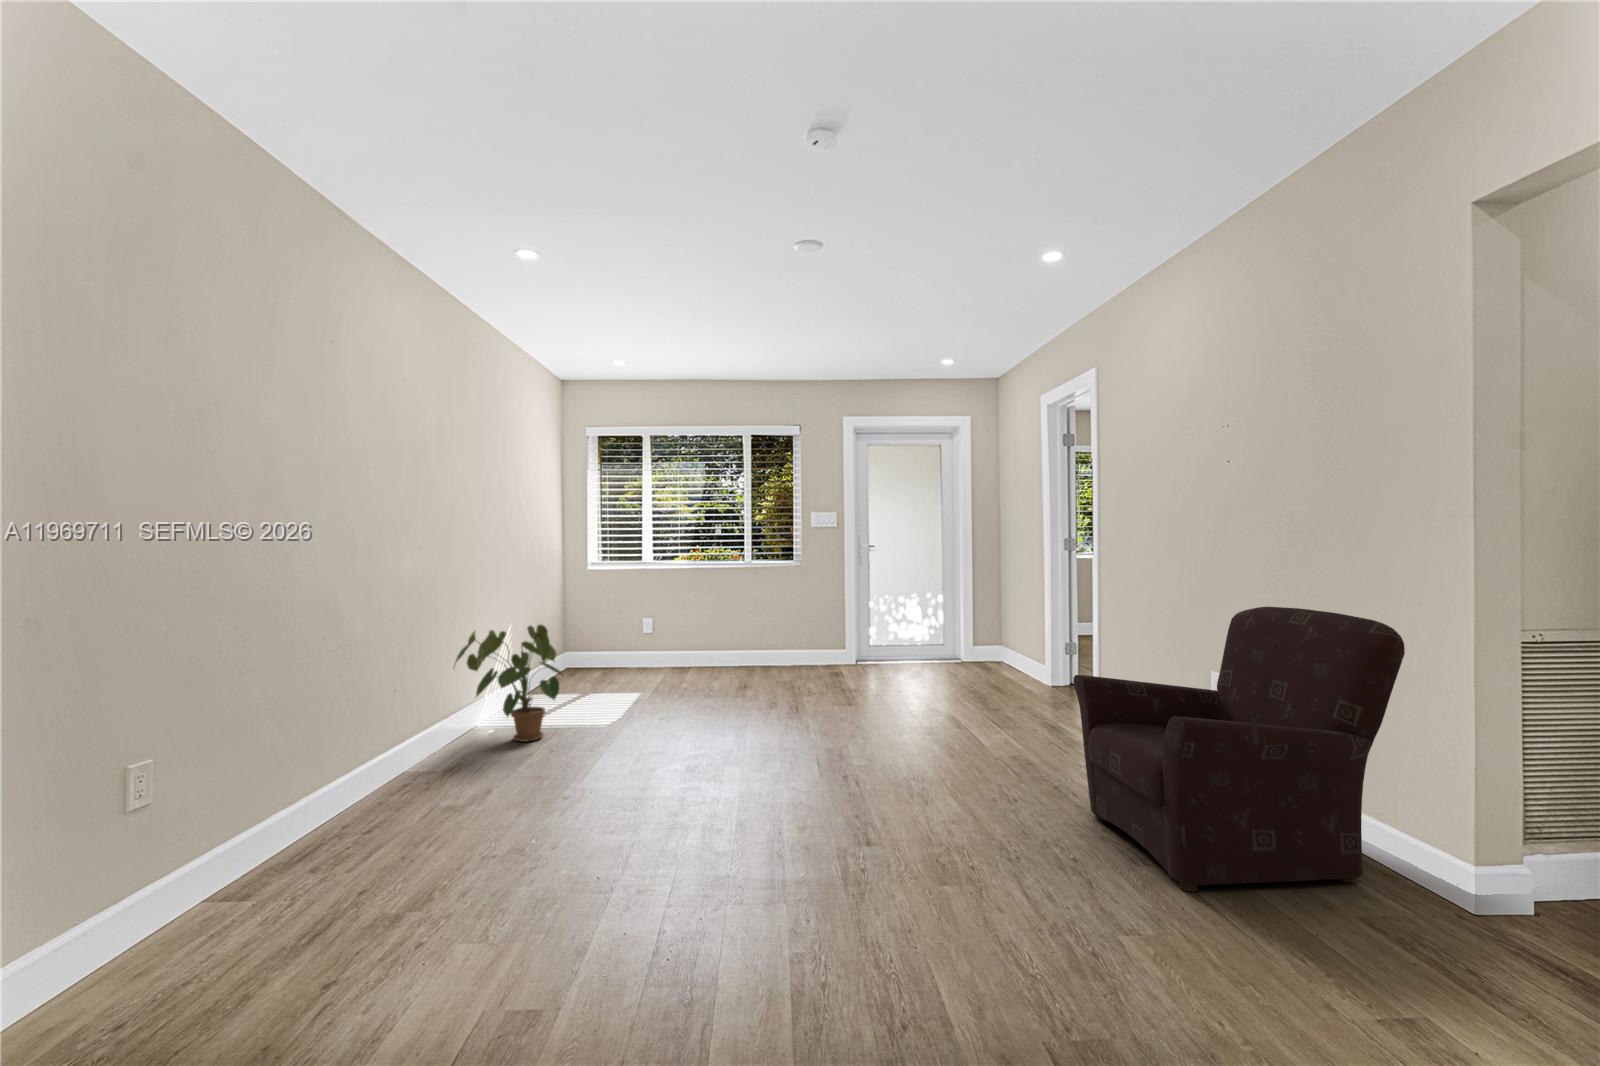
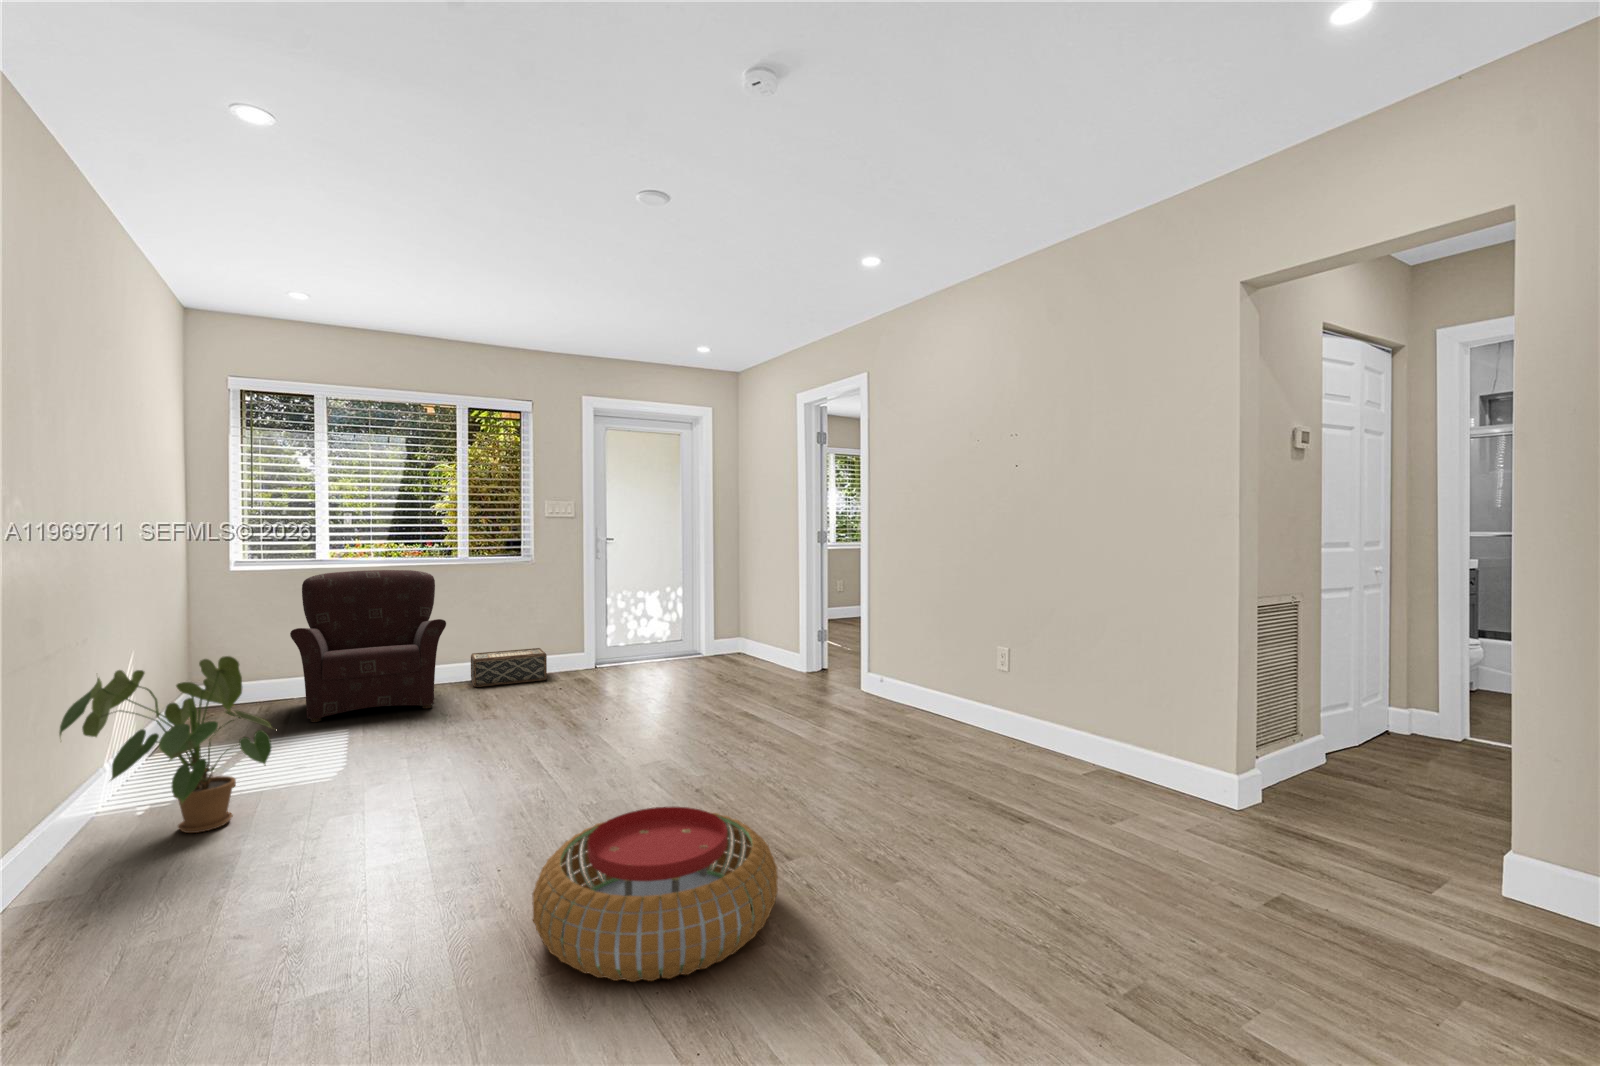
armchair: present [1073,607,1405,891] -> present [290,570,446,722]
woven basket: none [748,643,807,671] -> present [471,648,547,687]
pouf: none [641,760,833,881] -> present [532,807,778,982]

